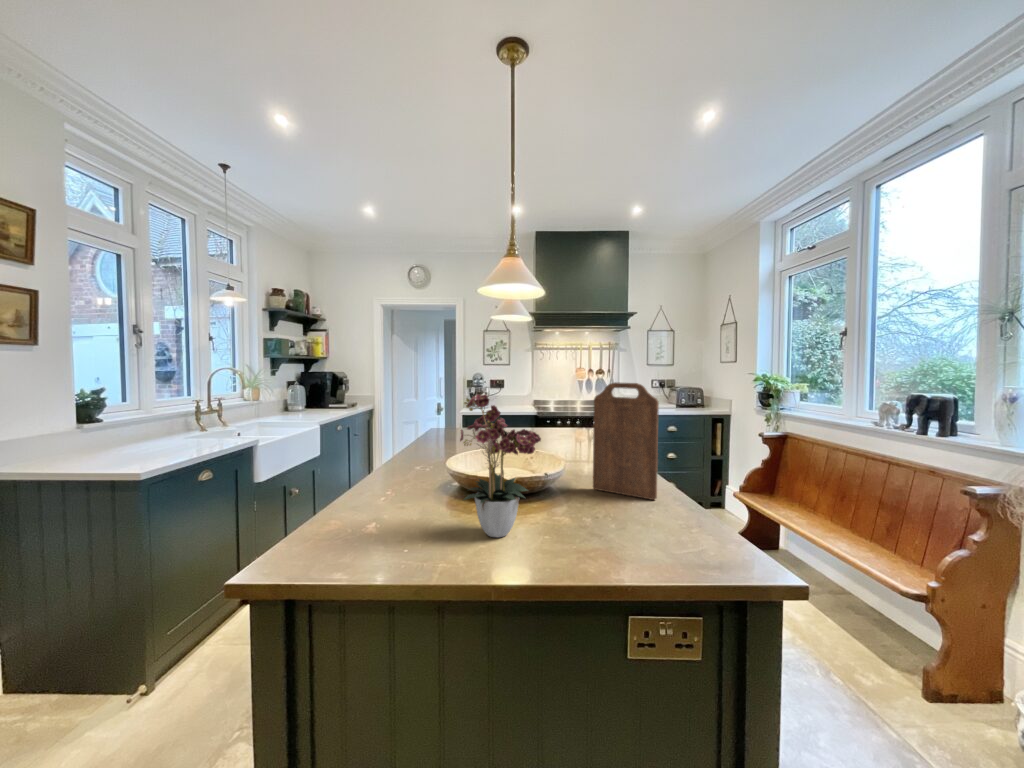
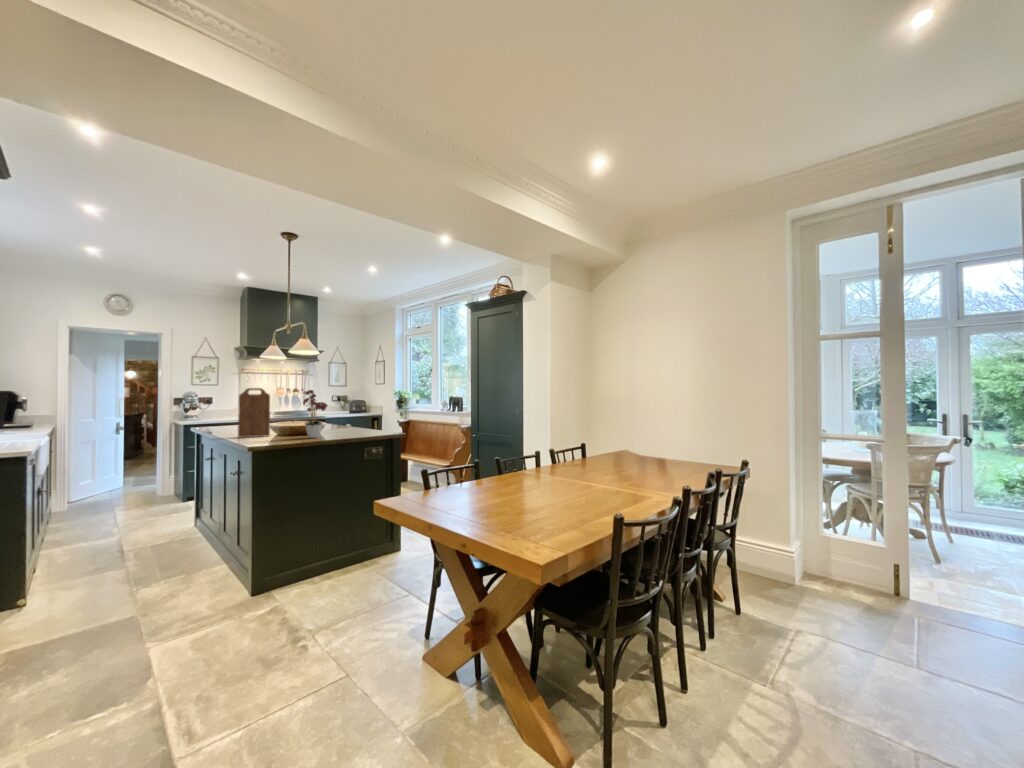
cutting board: present [593,382,659,500] -> present [238,388,270,437]

